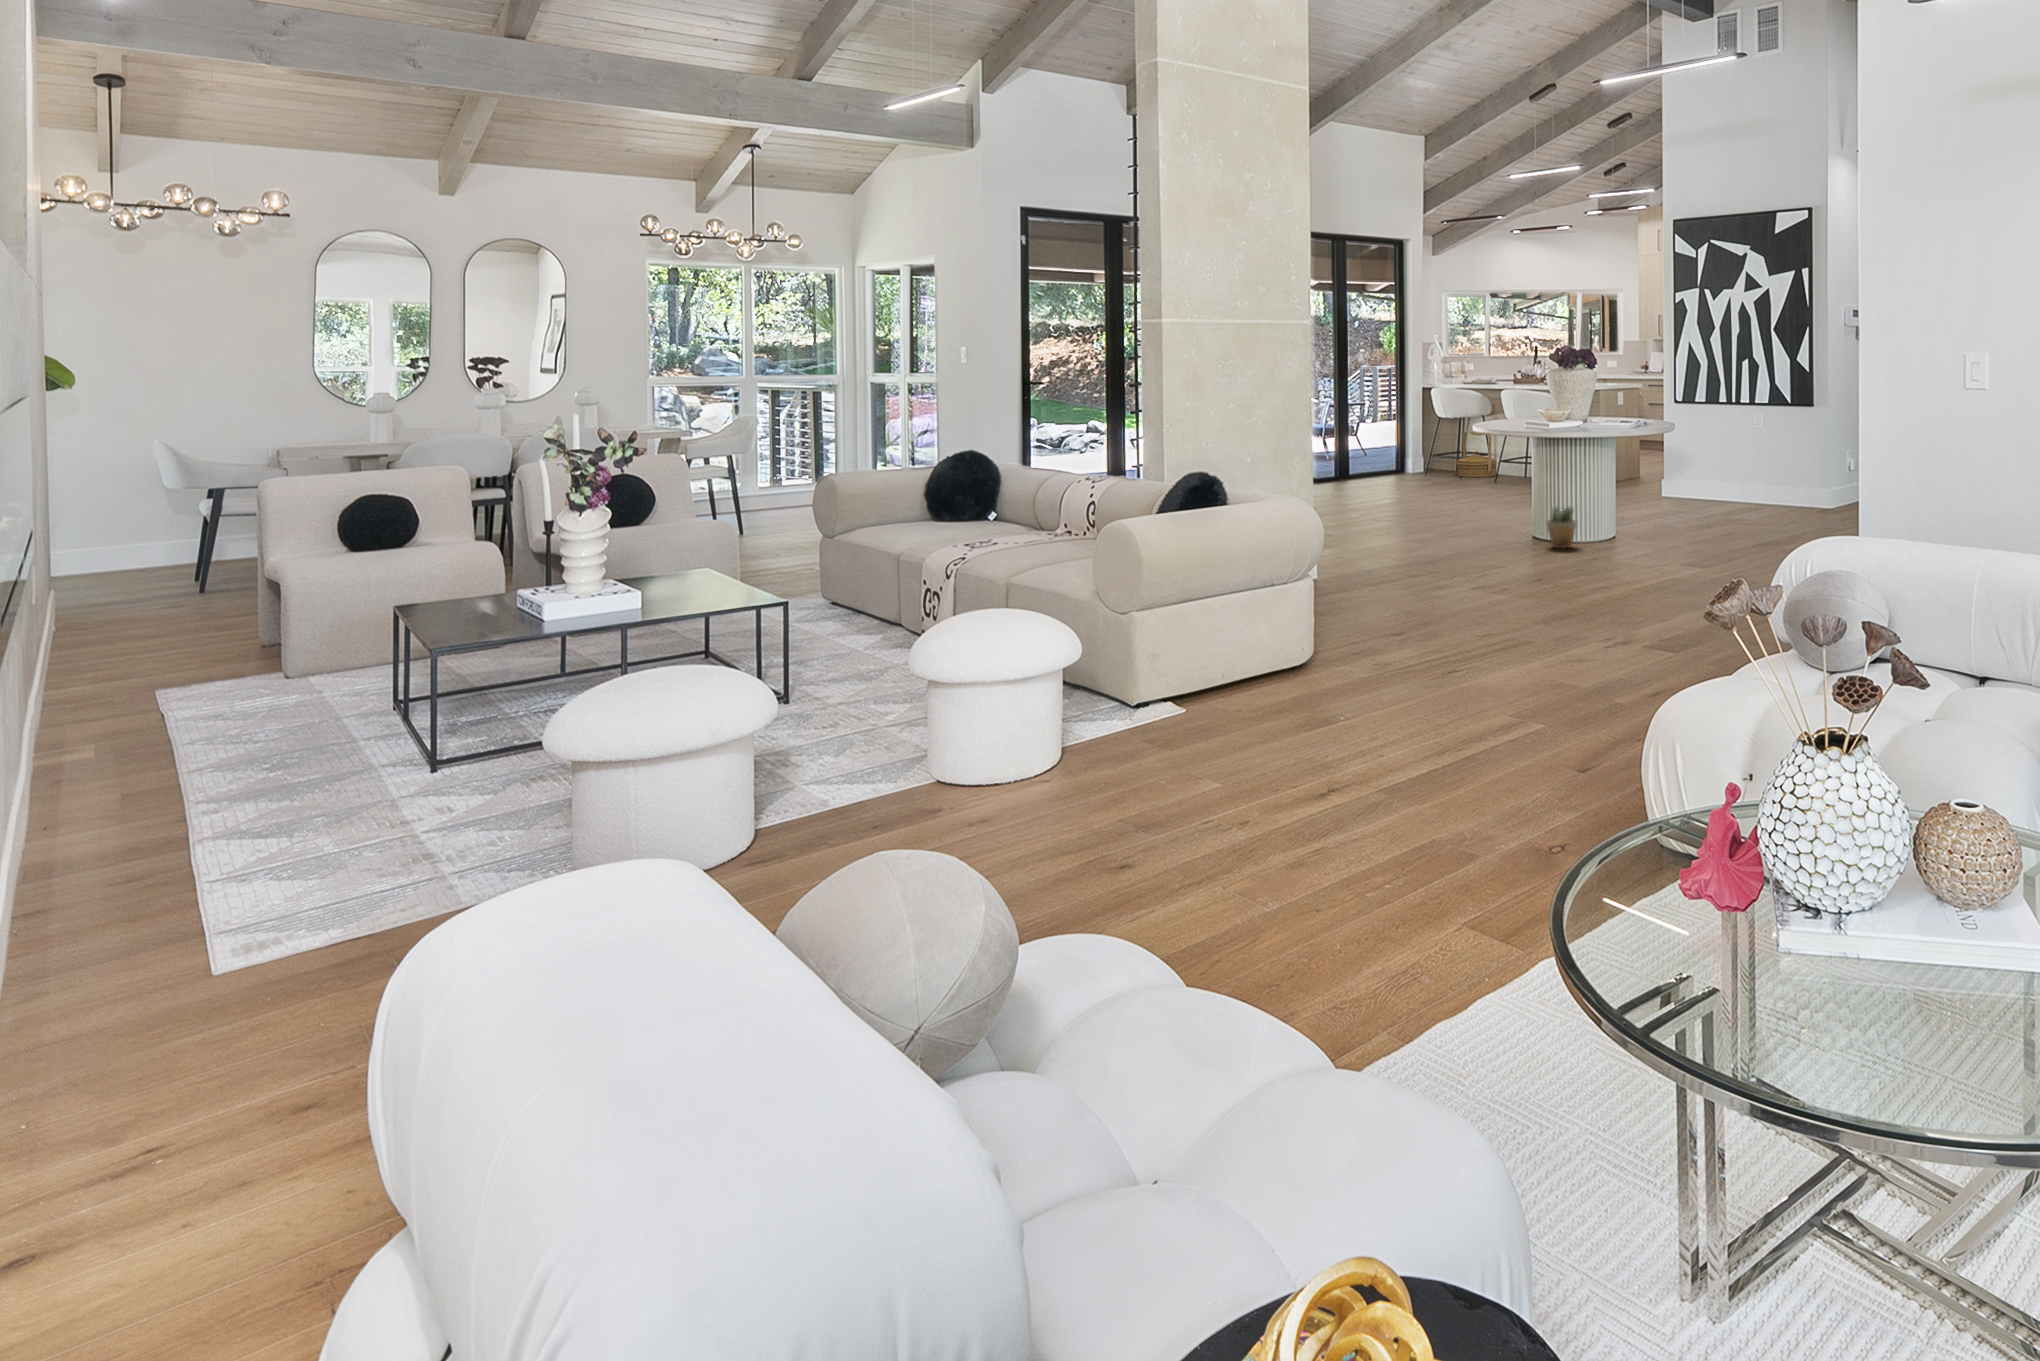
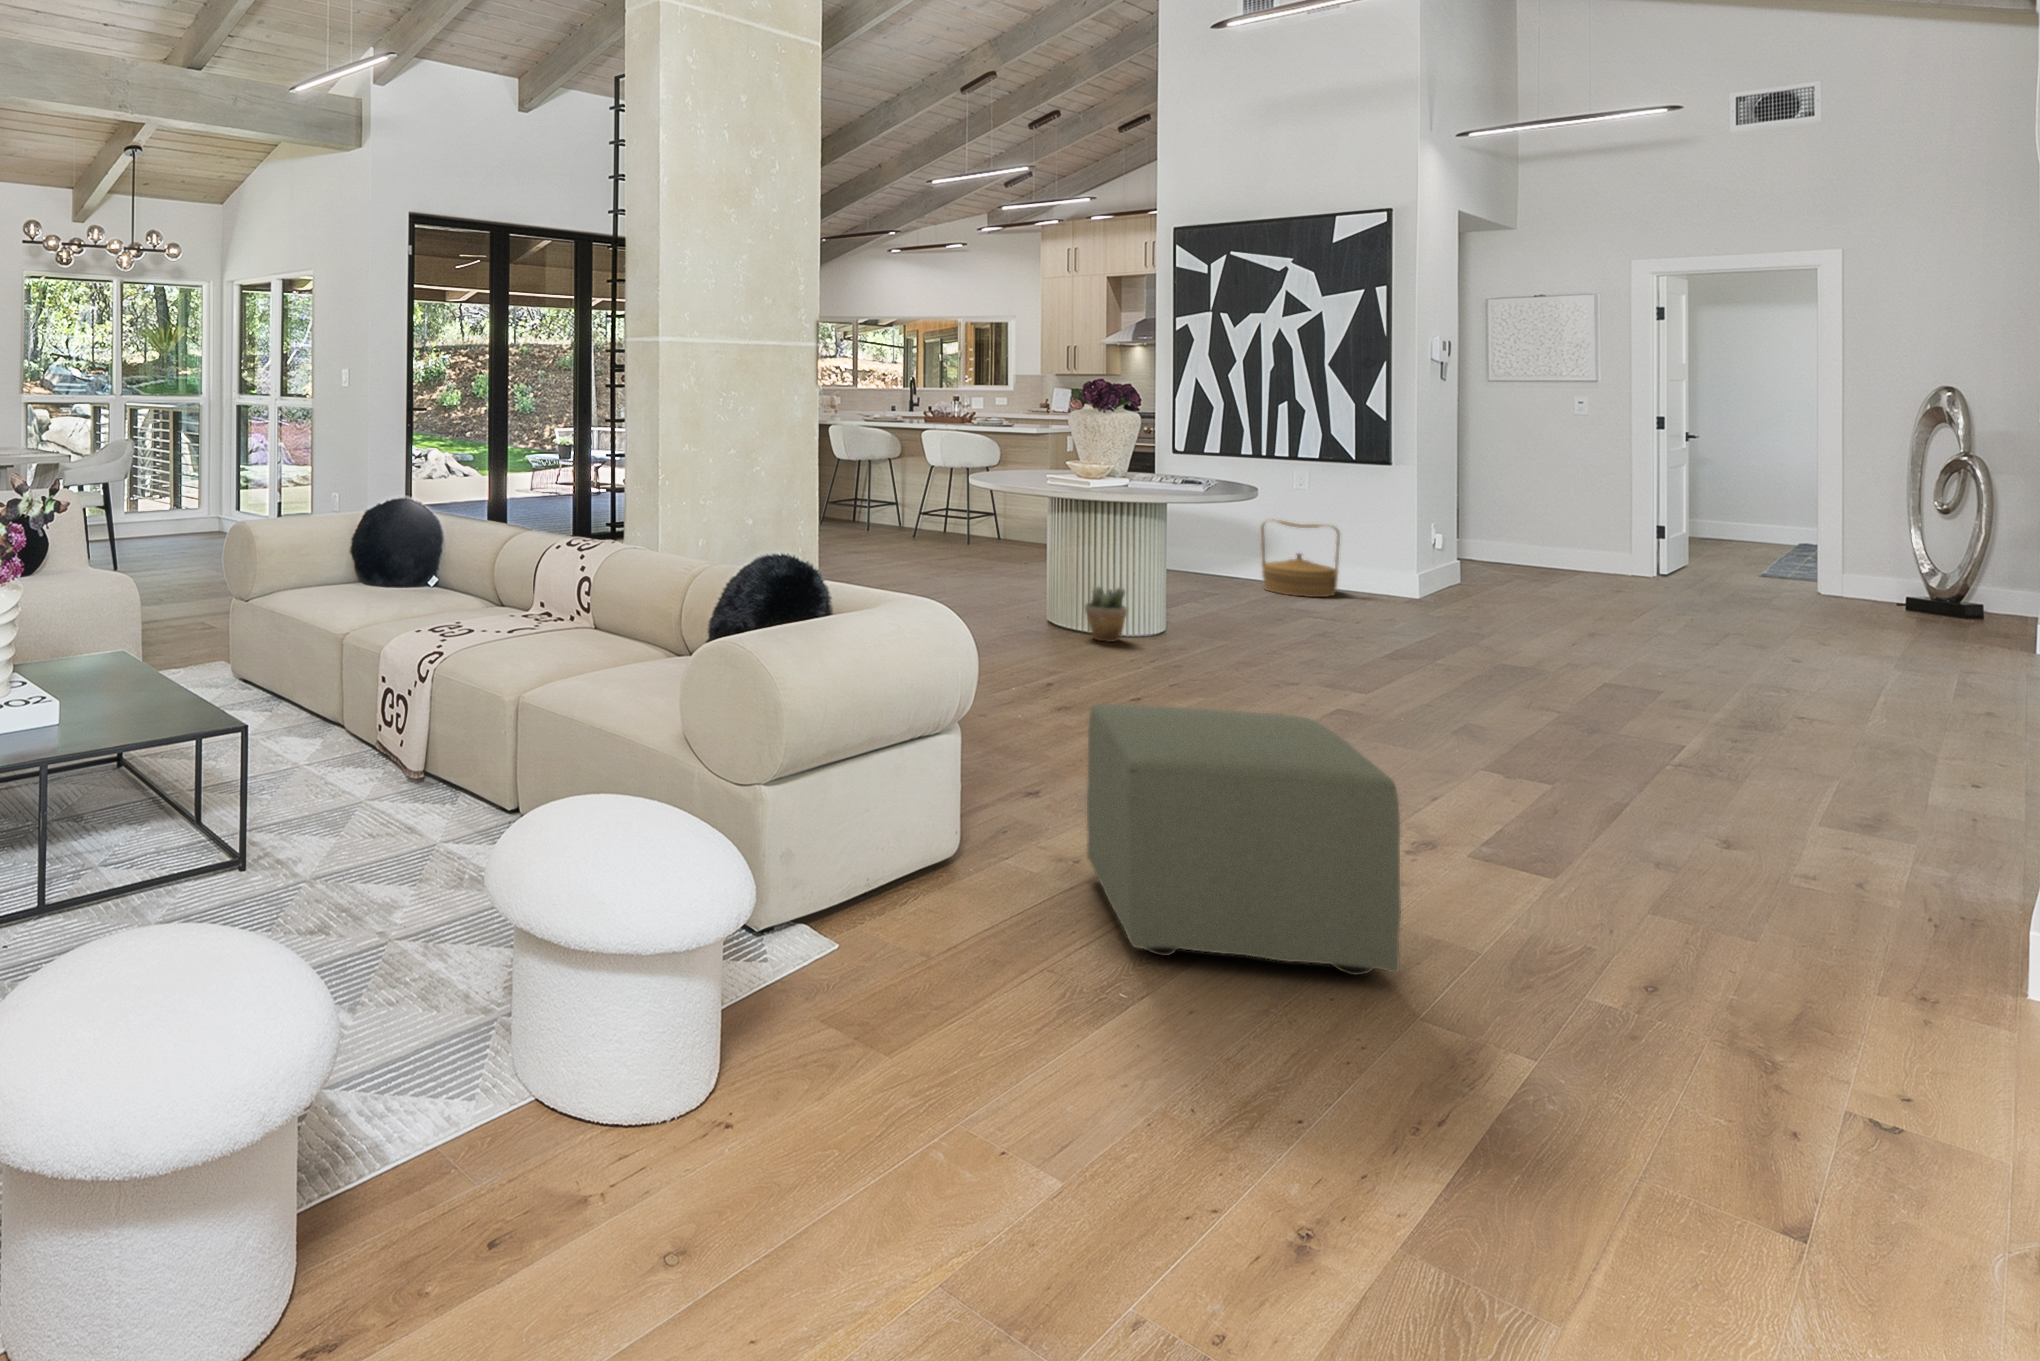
woven basket: present [1457,431,1497,477] -> present [1261,519,1340,597]
ottoman: none [1367,559,1525,705] -> present [1087,704,1401,975]

